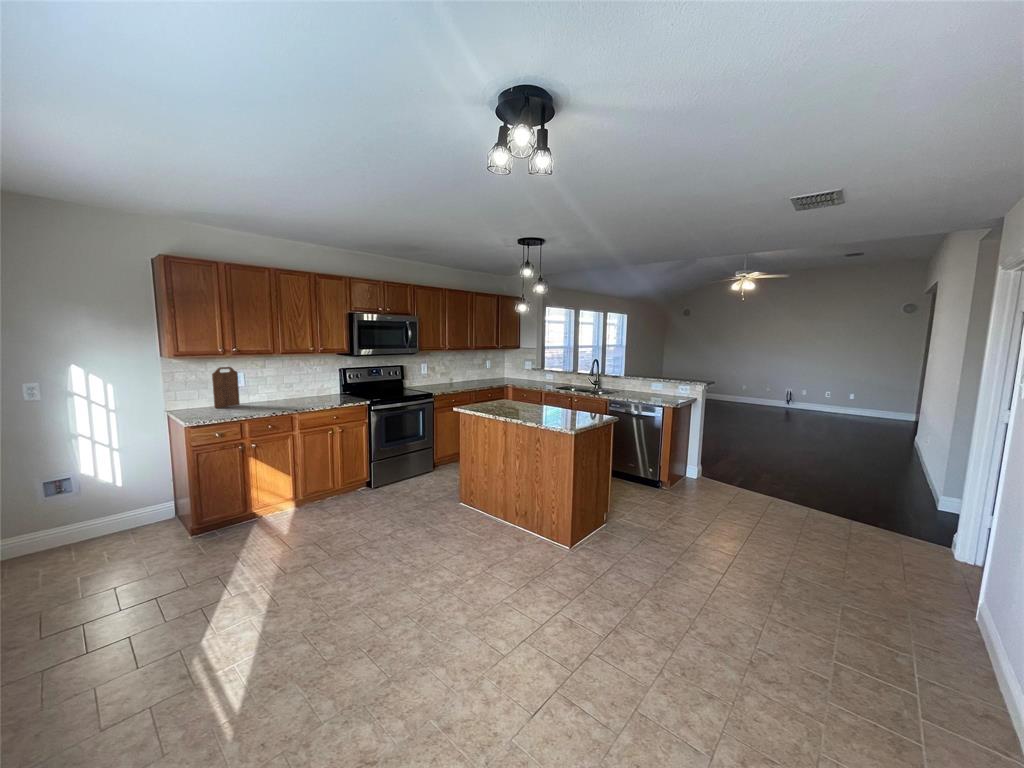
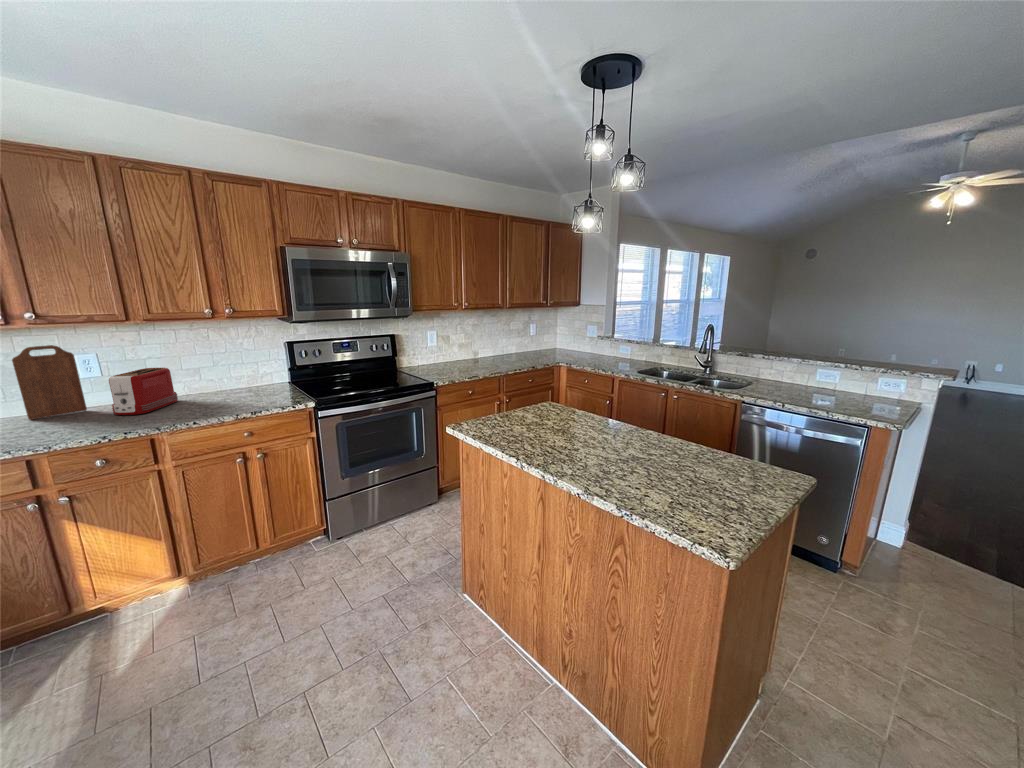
toaster: none [258,382,286,407] -> present [109,368,178,415]

